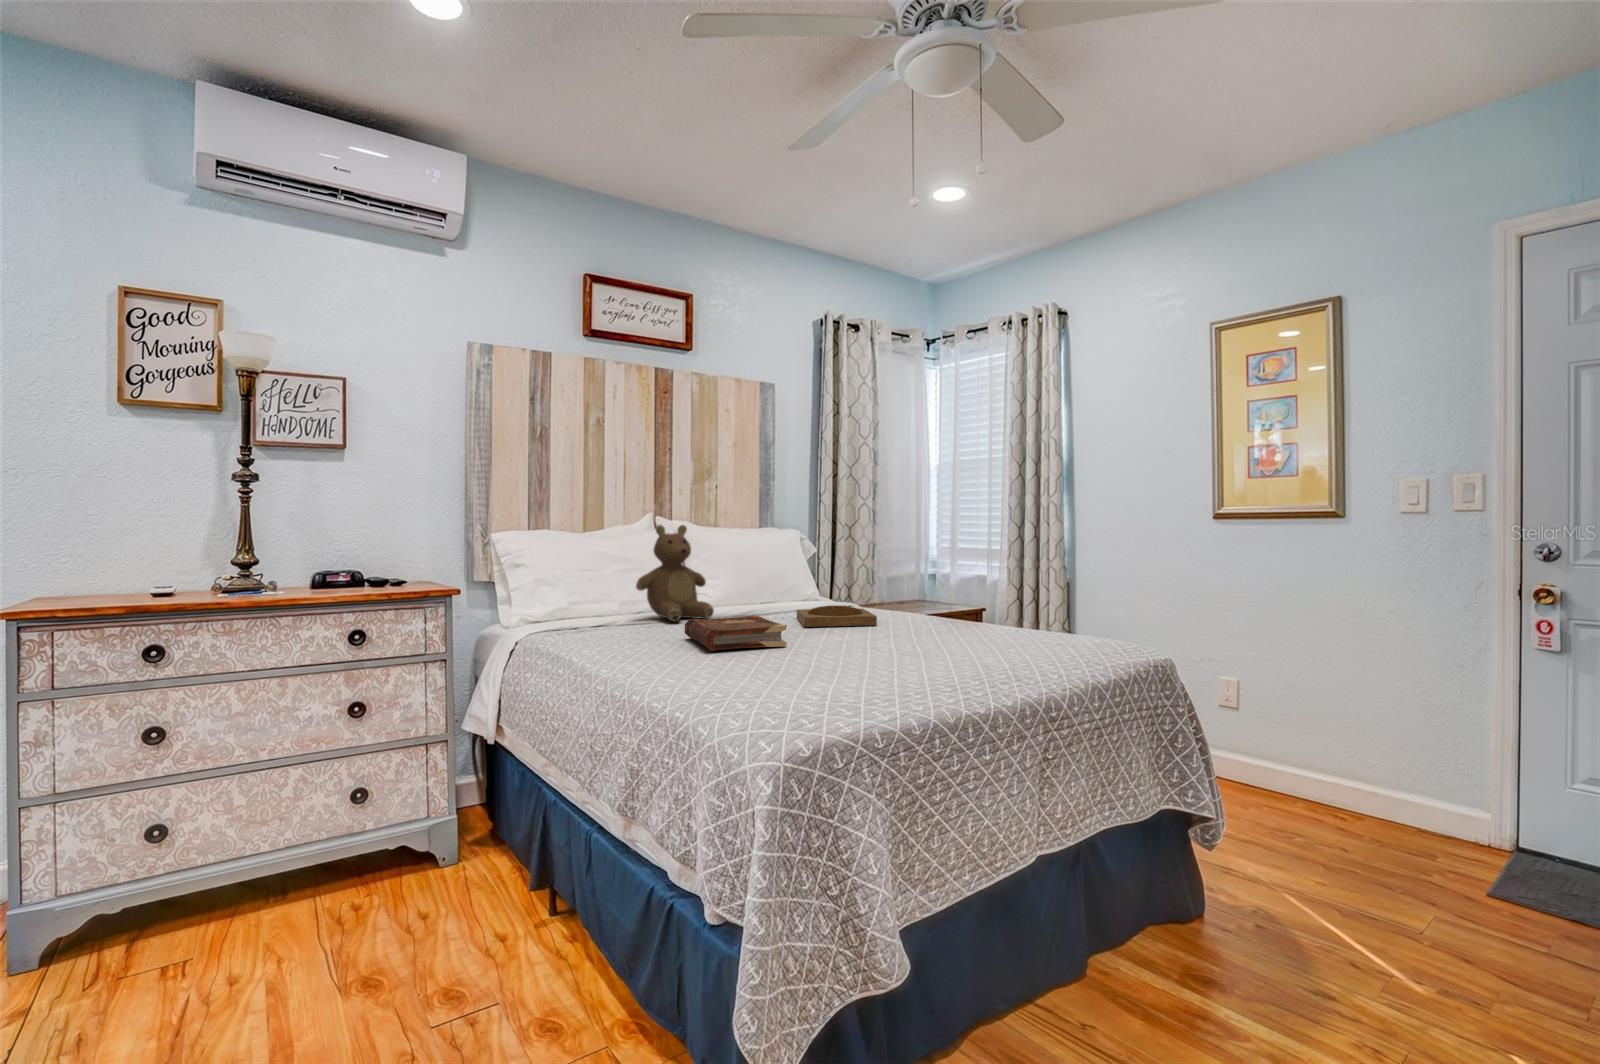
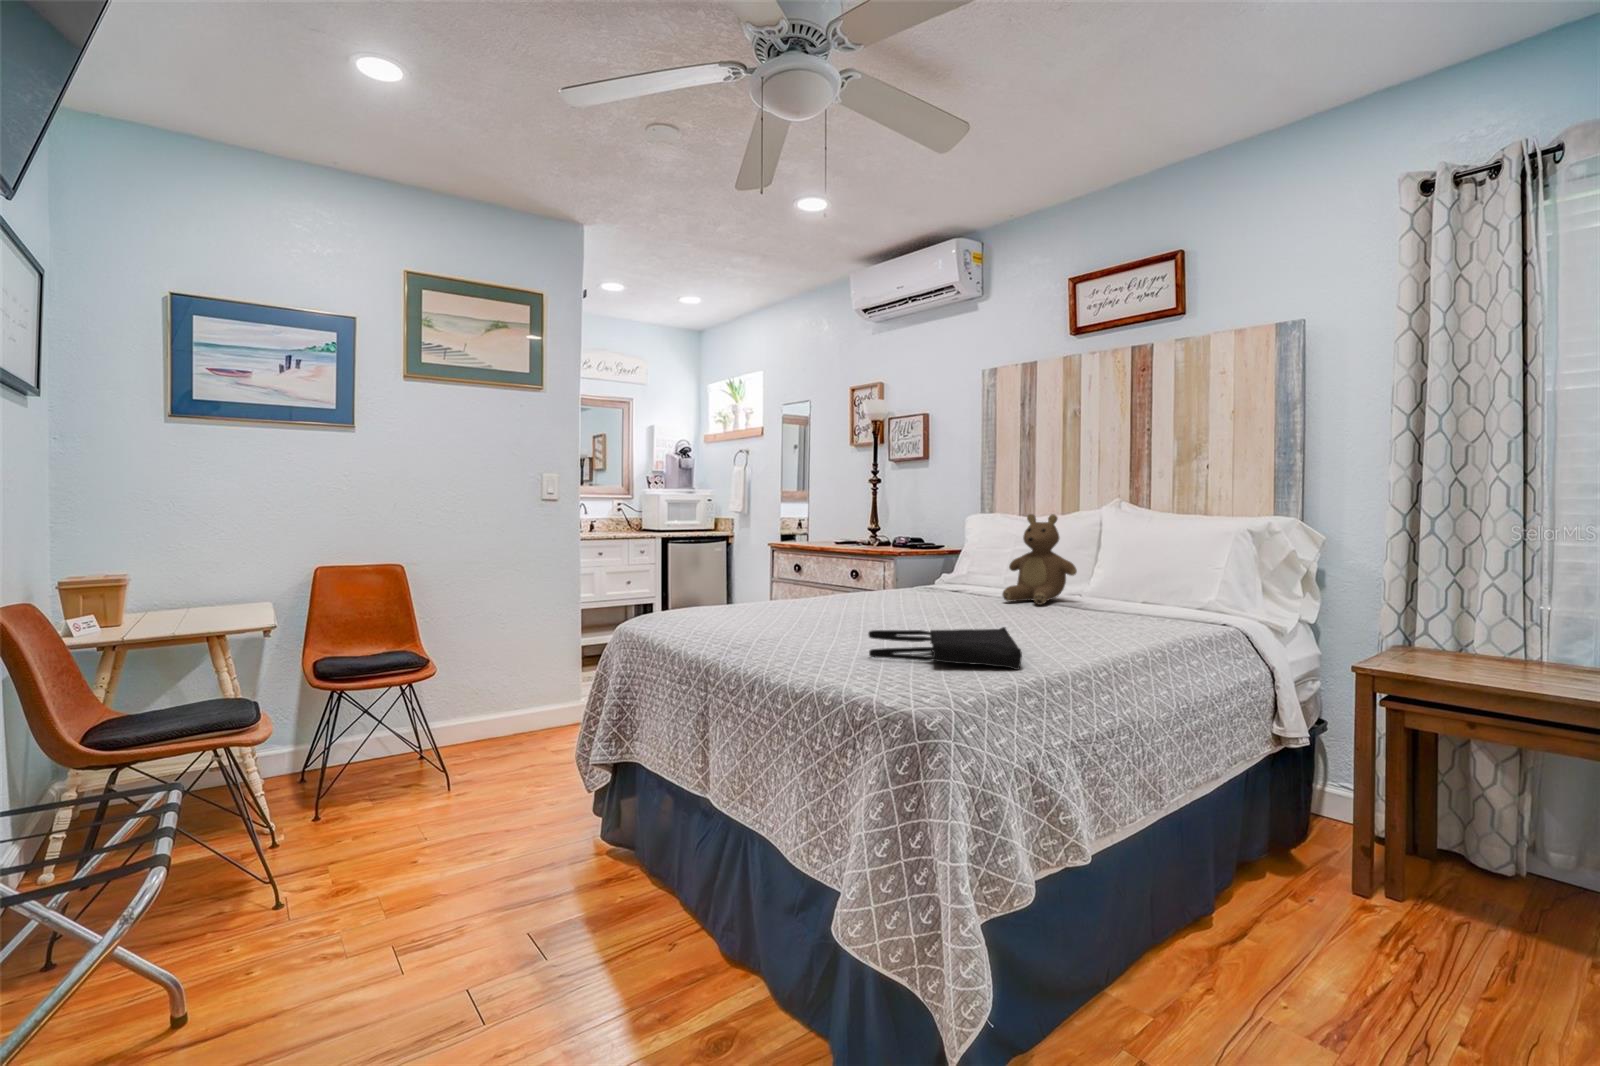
tray: present [797,605,877,627] -> none [1016,610,1129,637]
book: present [685,615,787,651] -> none [871,595,972,627]
tote bag: none [905,616,1006,657] -> present [868,627,1022,670]

